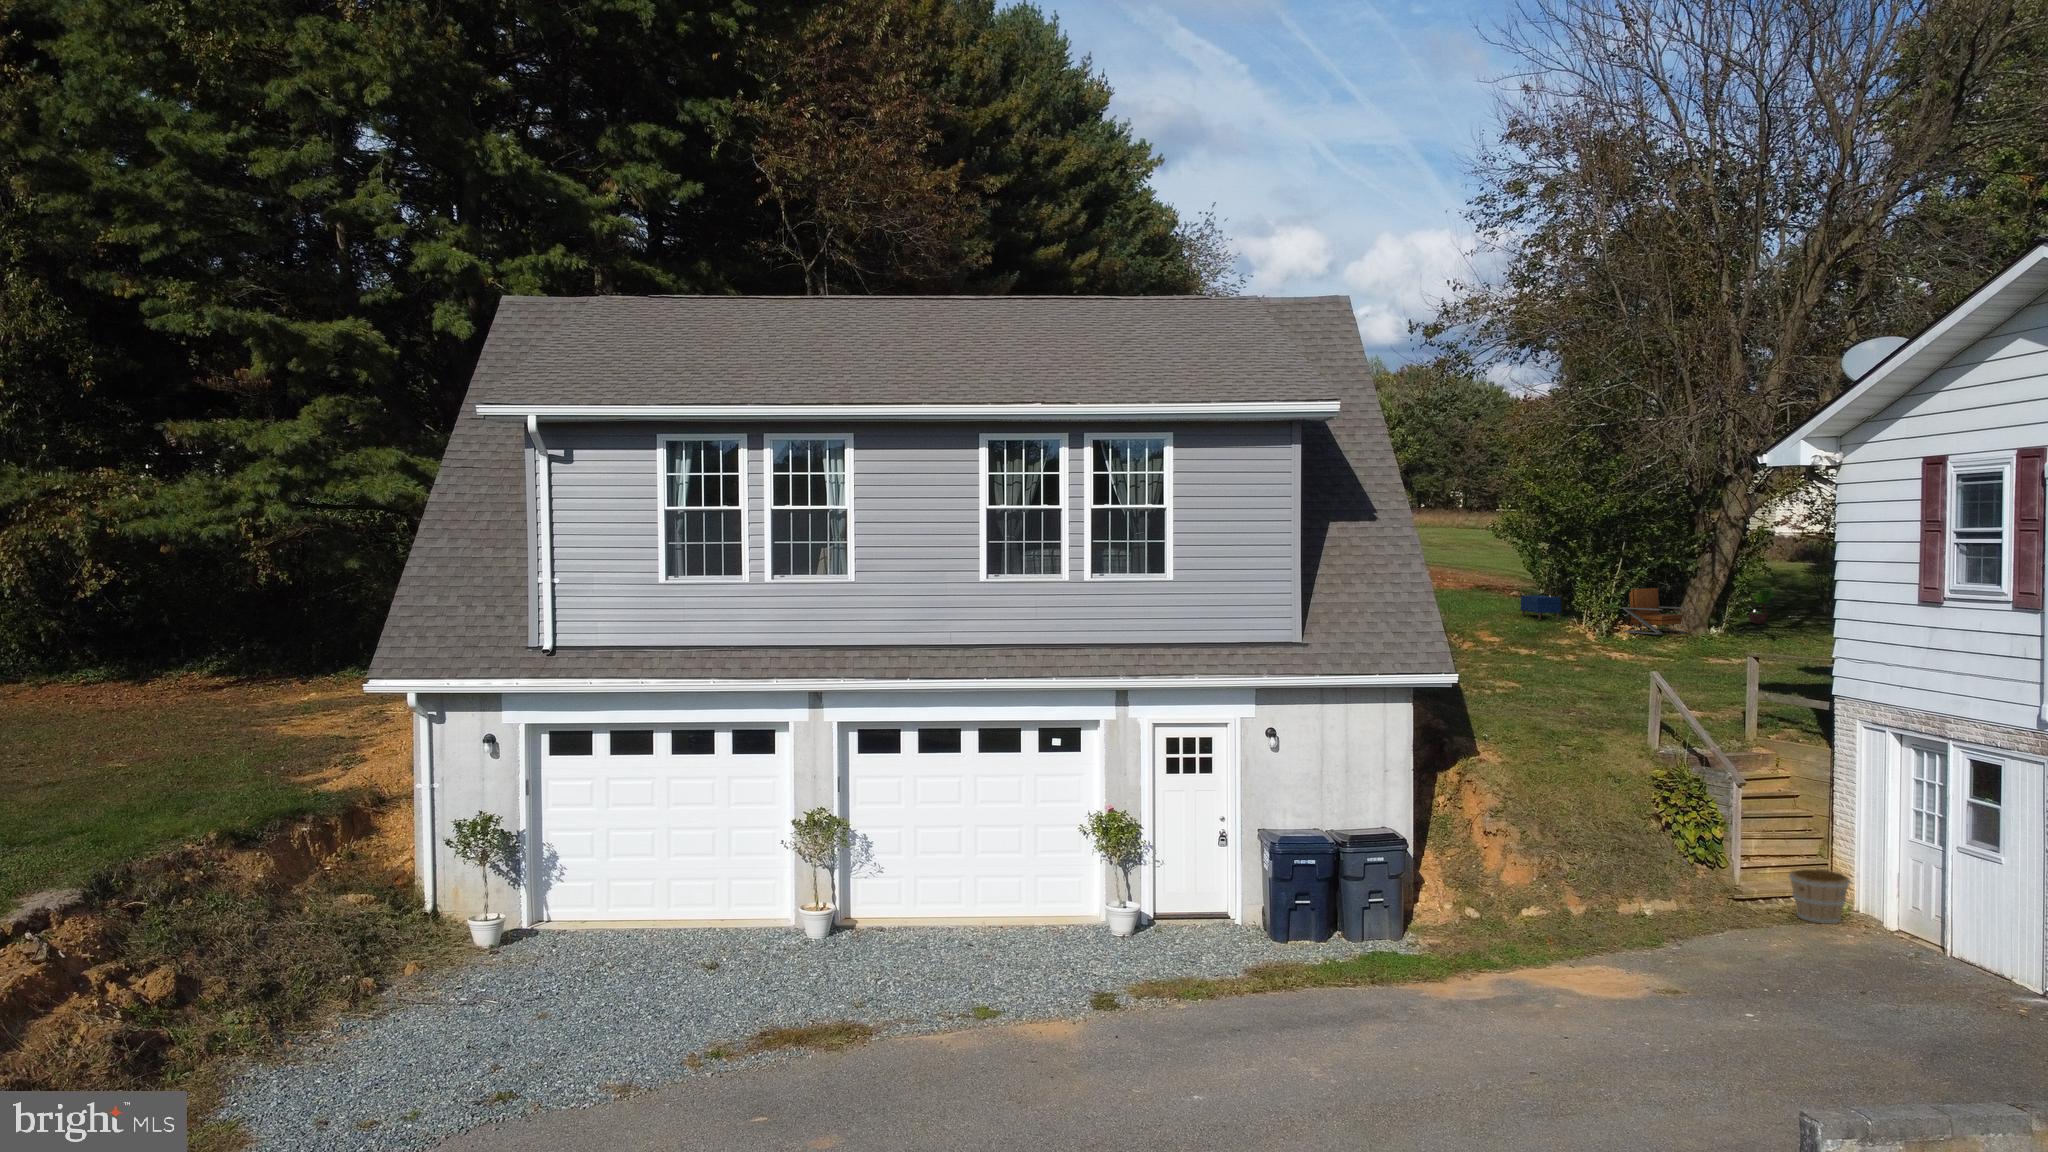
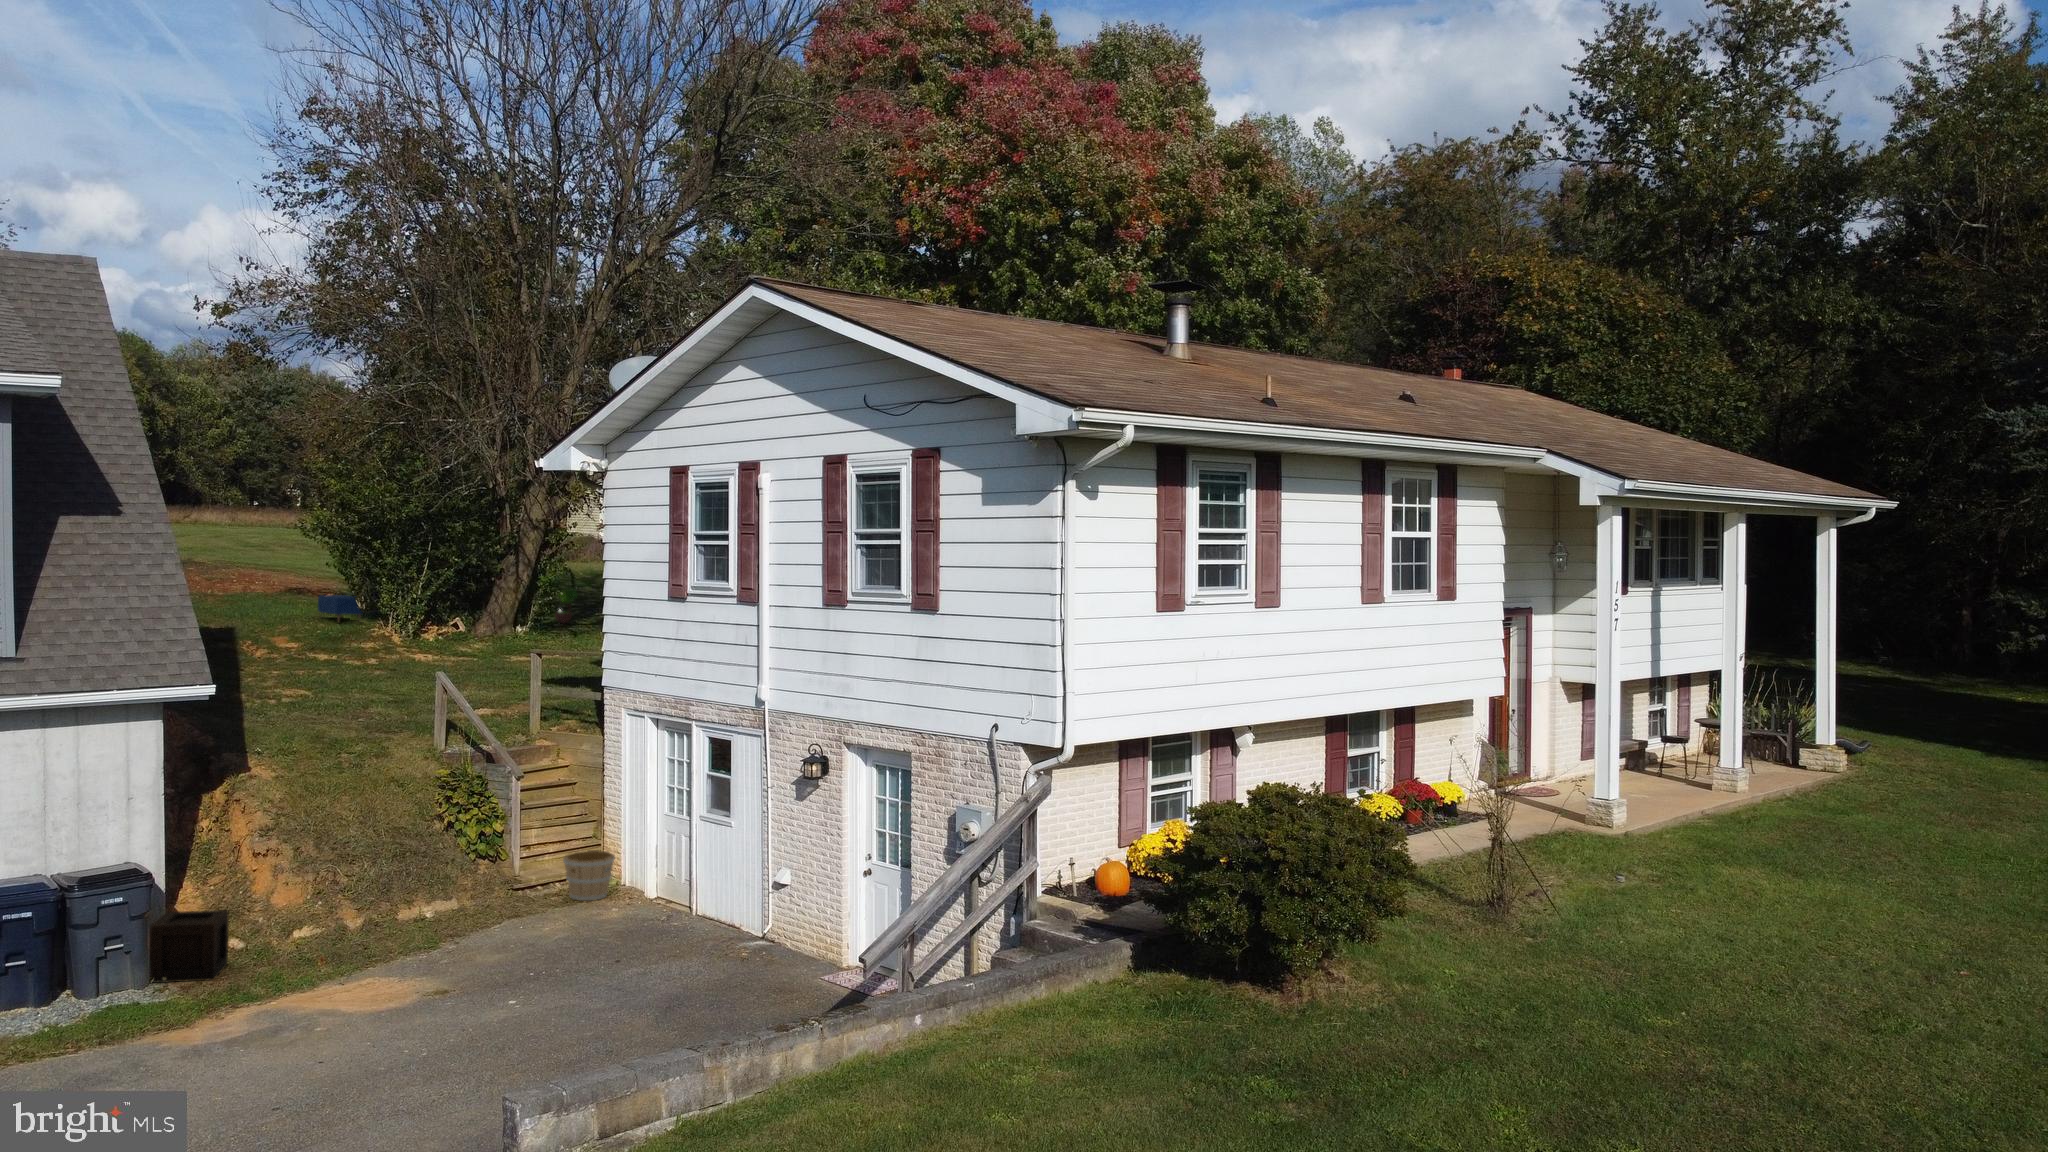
lounge chair: present [1622,588,1687,635] -> none [428,587,494,636]
wooden crate: none [1404,875,1467,943] -> present [149,910,229,983]

